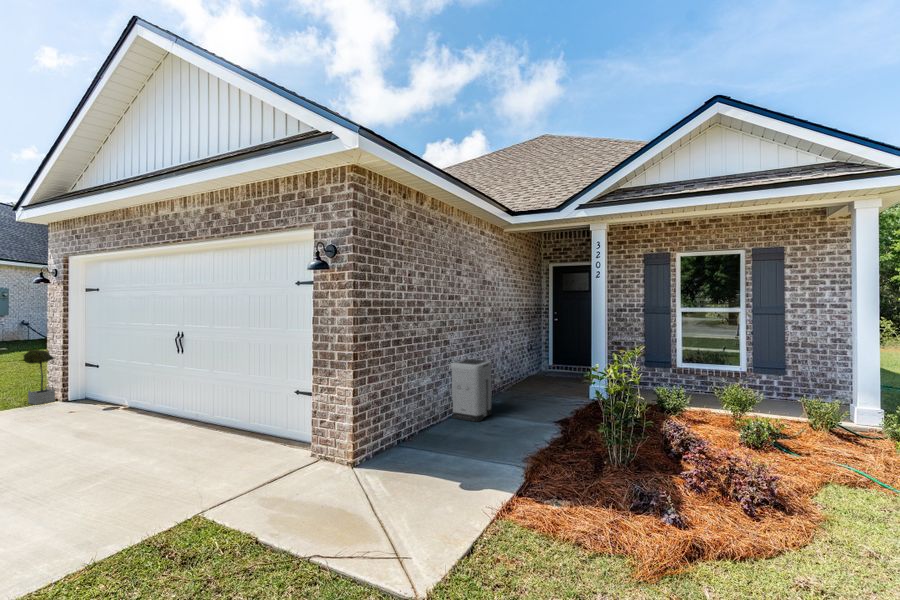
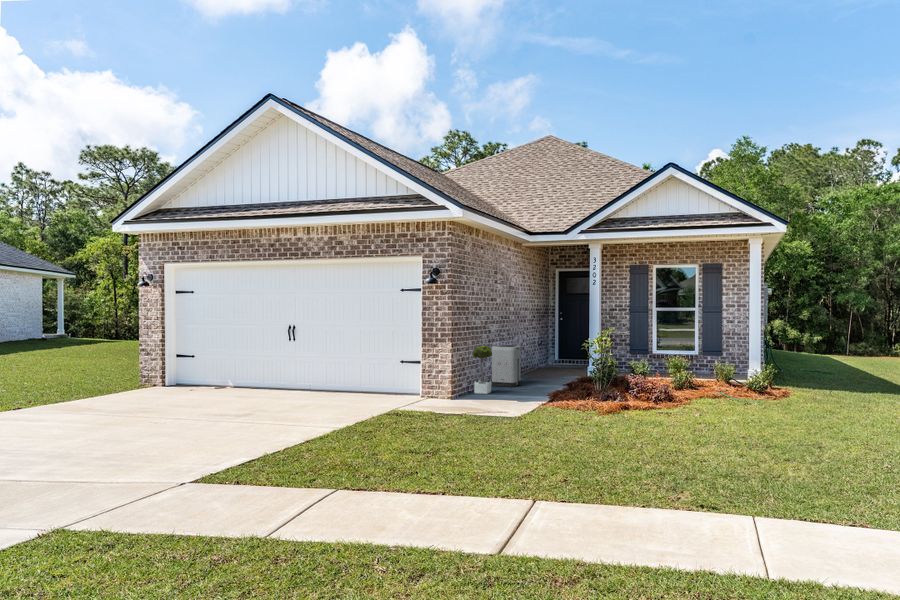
potted tree: present [24,349,55,405] -> present [472,345,492,394]

